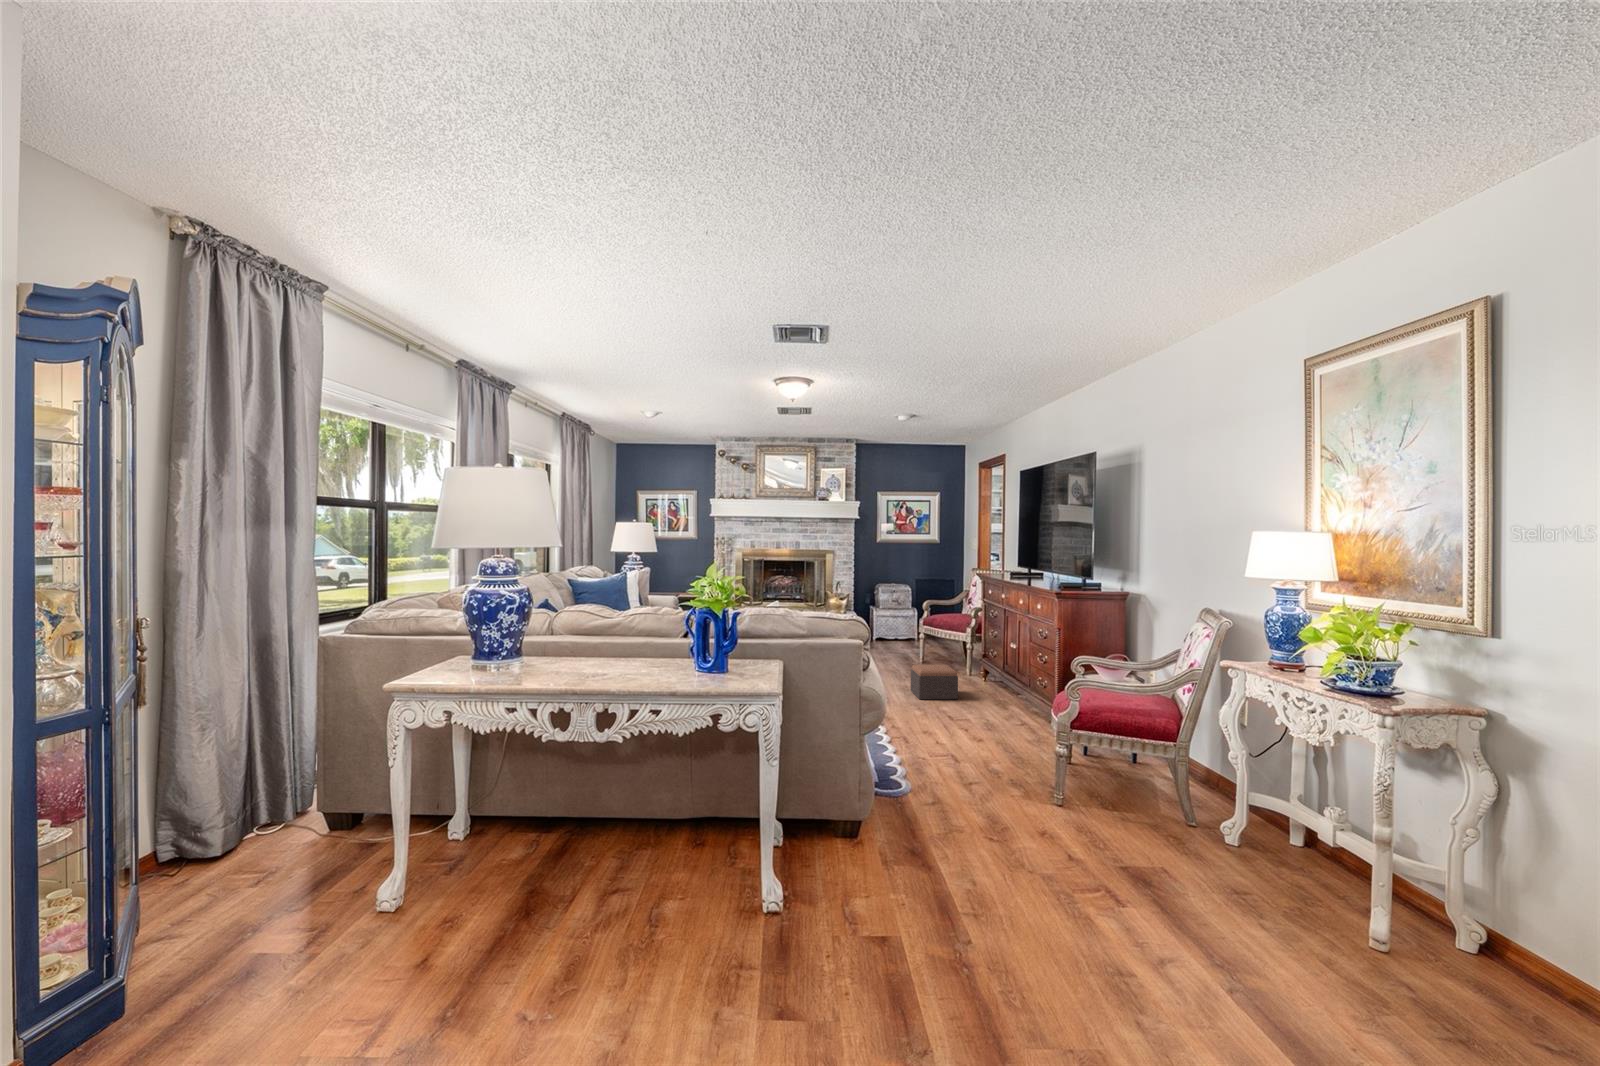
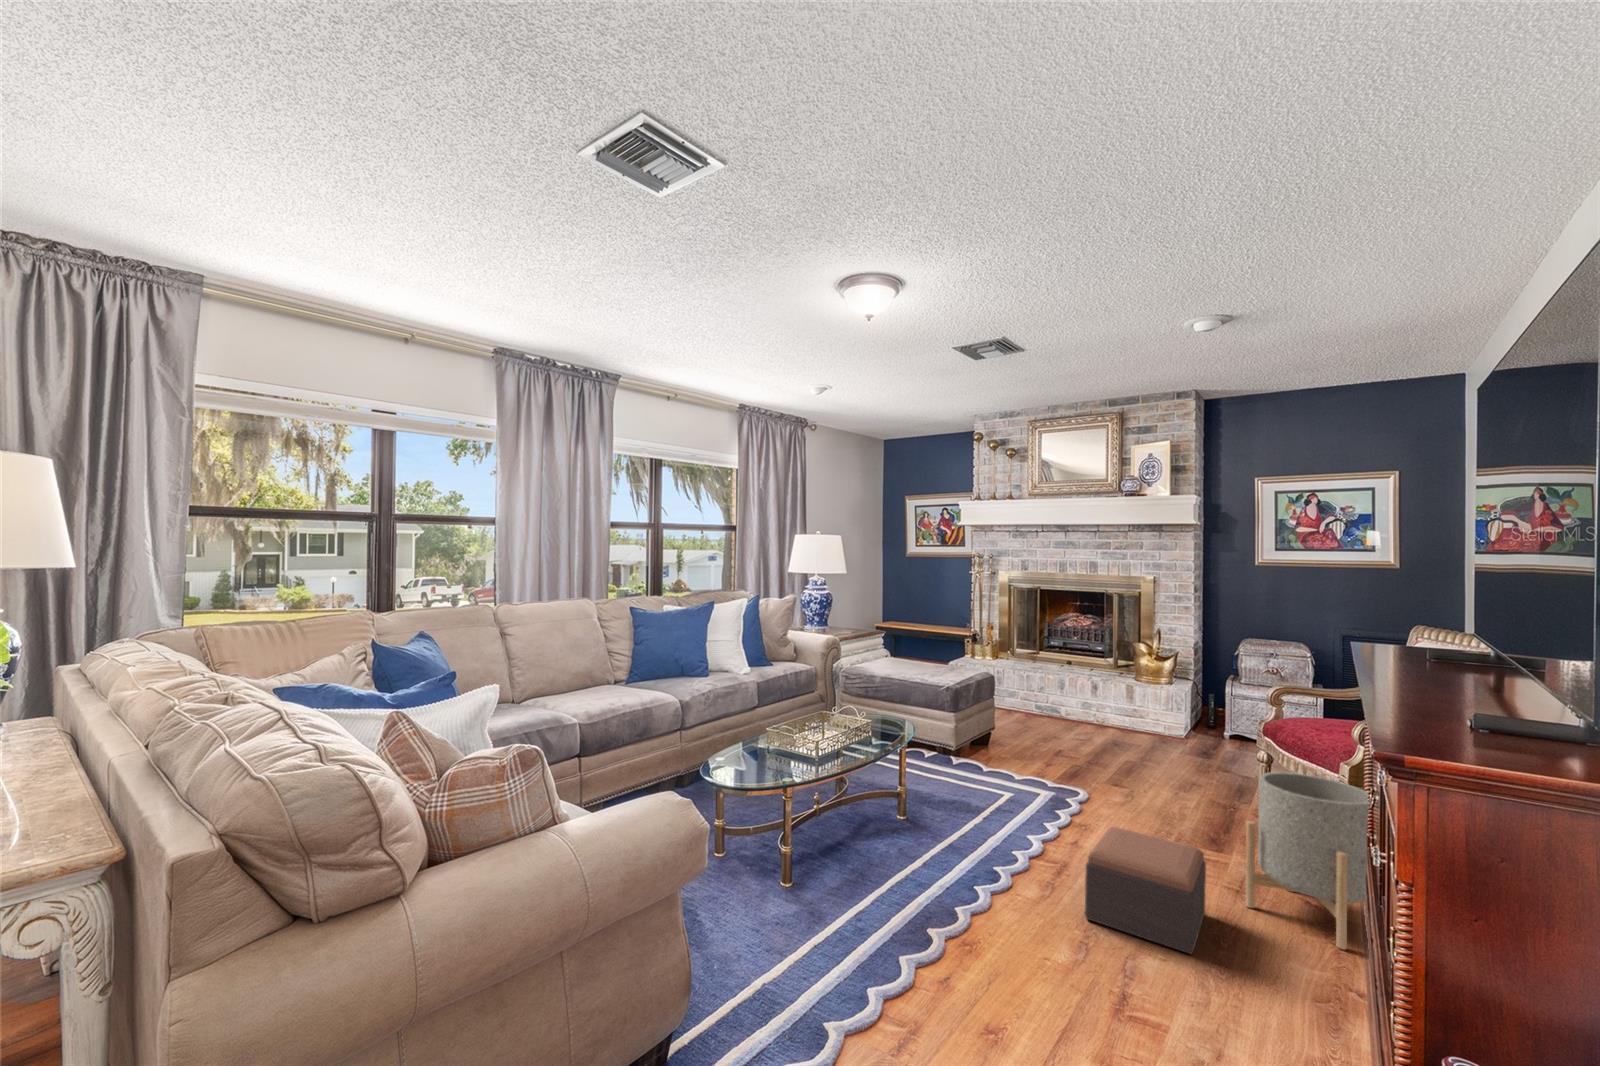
planter: none [954,632,993,690] -> present [1246,772,1369,949]

